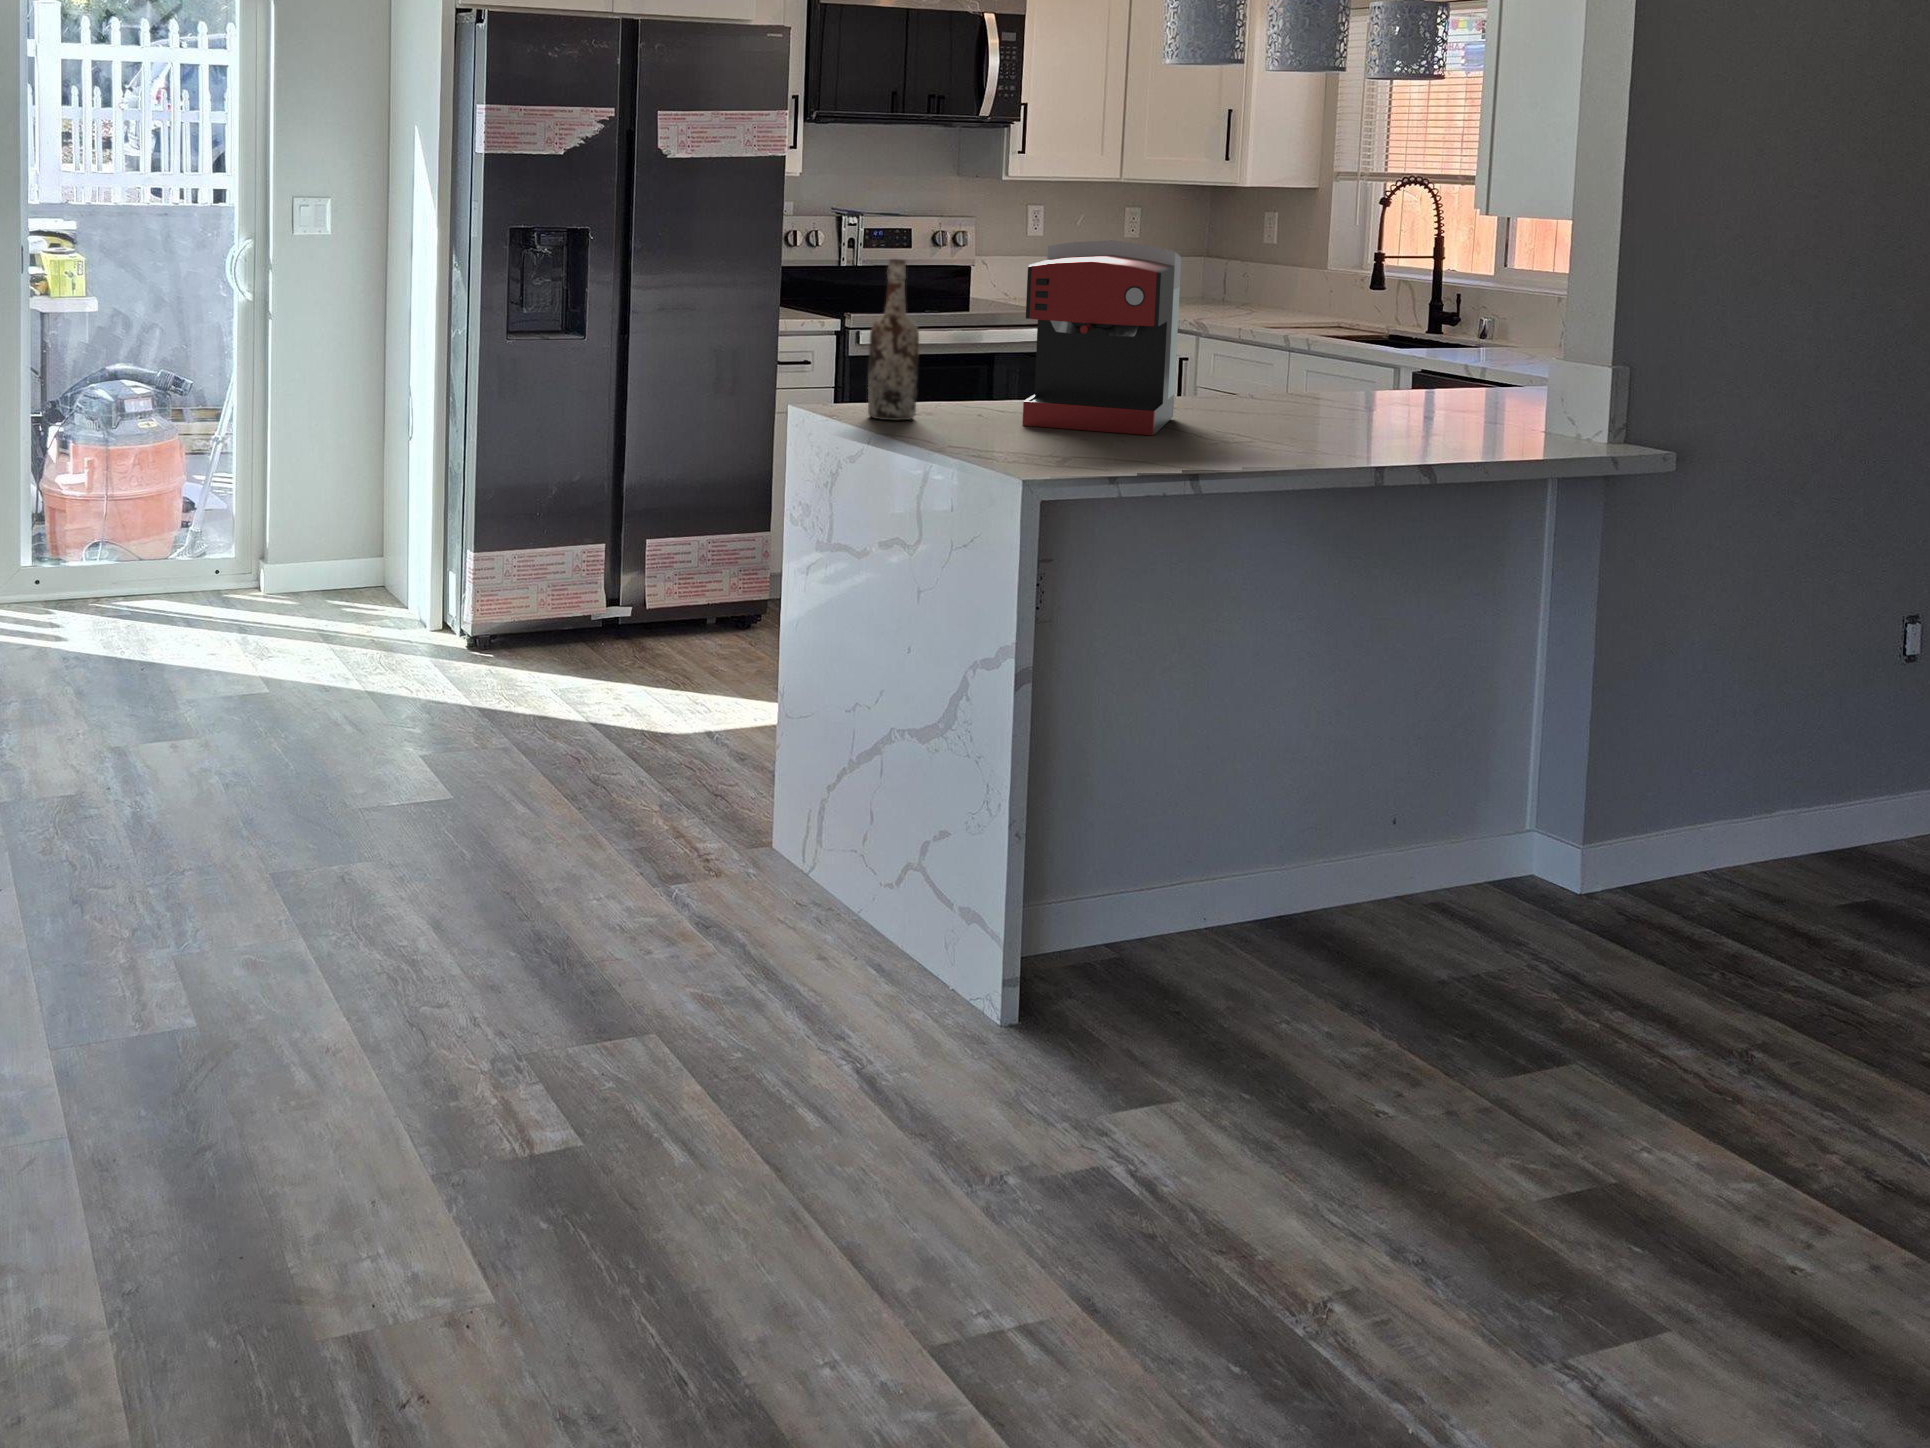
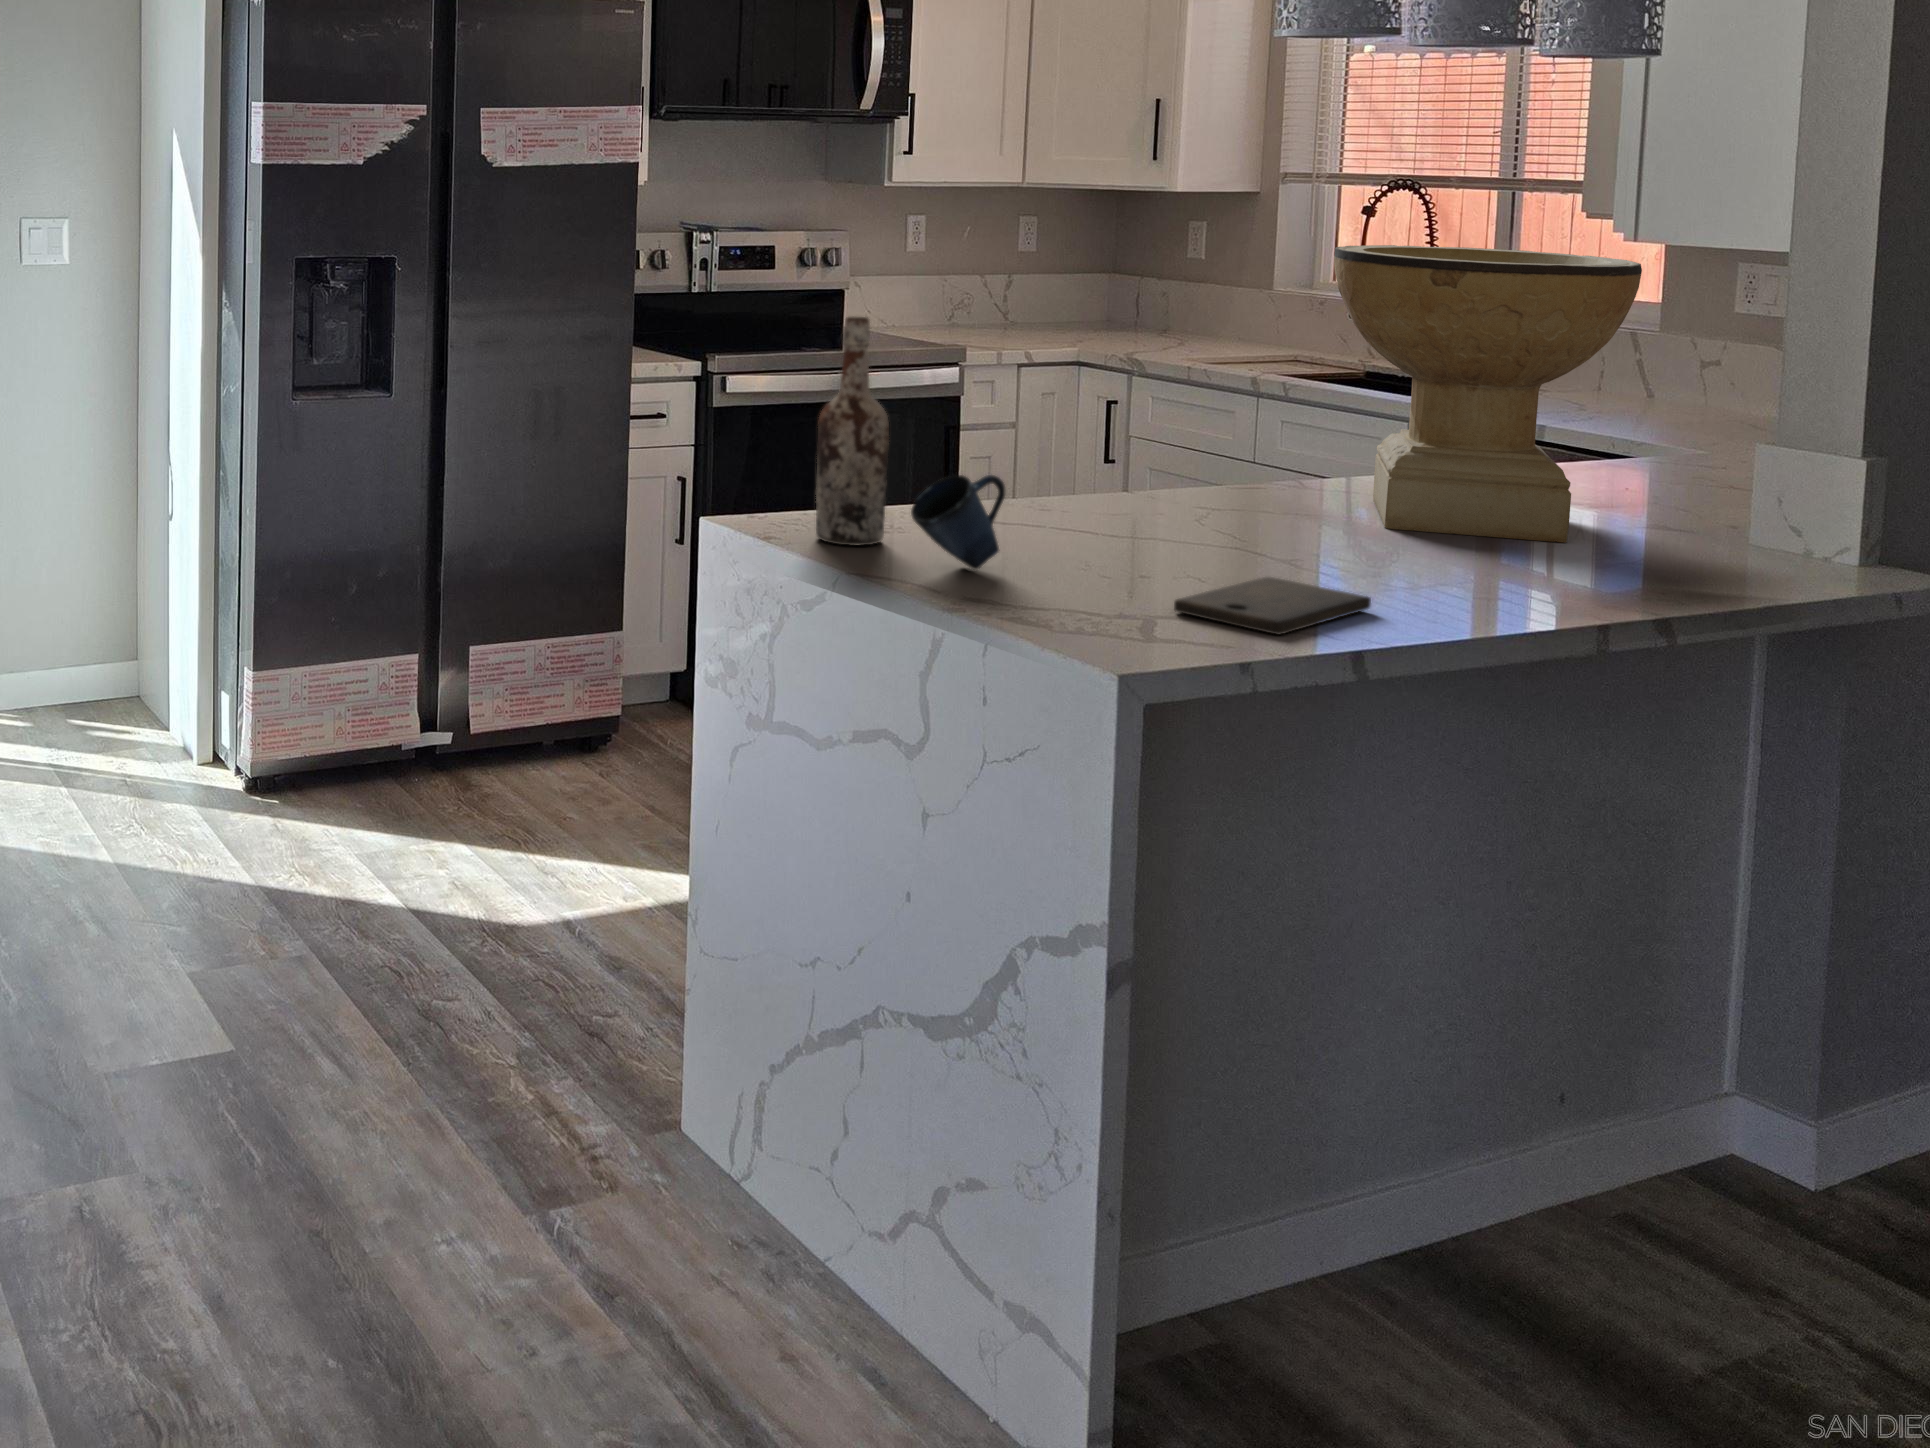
decorative bowl: none [1260,216,1469,427] -> present [1334,245,1642,543]
coffee maker: present [1022,240,1181,435] -> none [1038,286,1247,568]
mug: none [926,367,992,433] -> present [911,475,1005,570]
cutting board: none [1090,436,1227,465] -> present [1174,577,1371,635]

